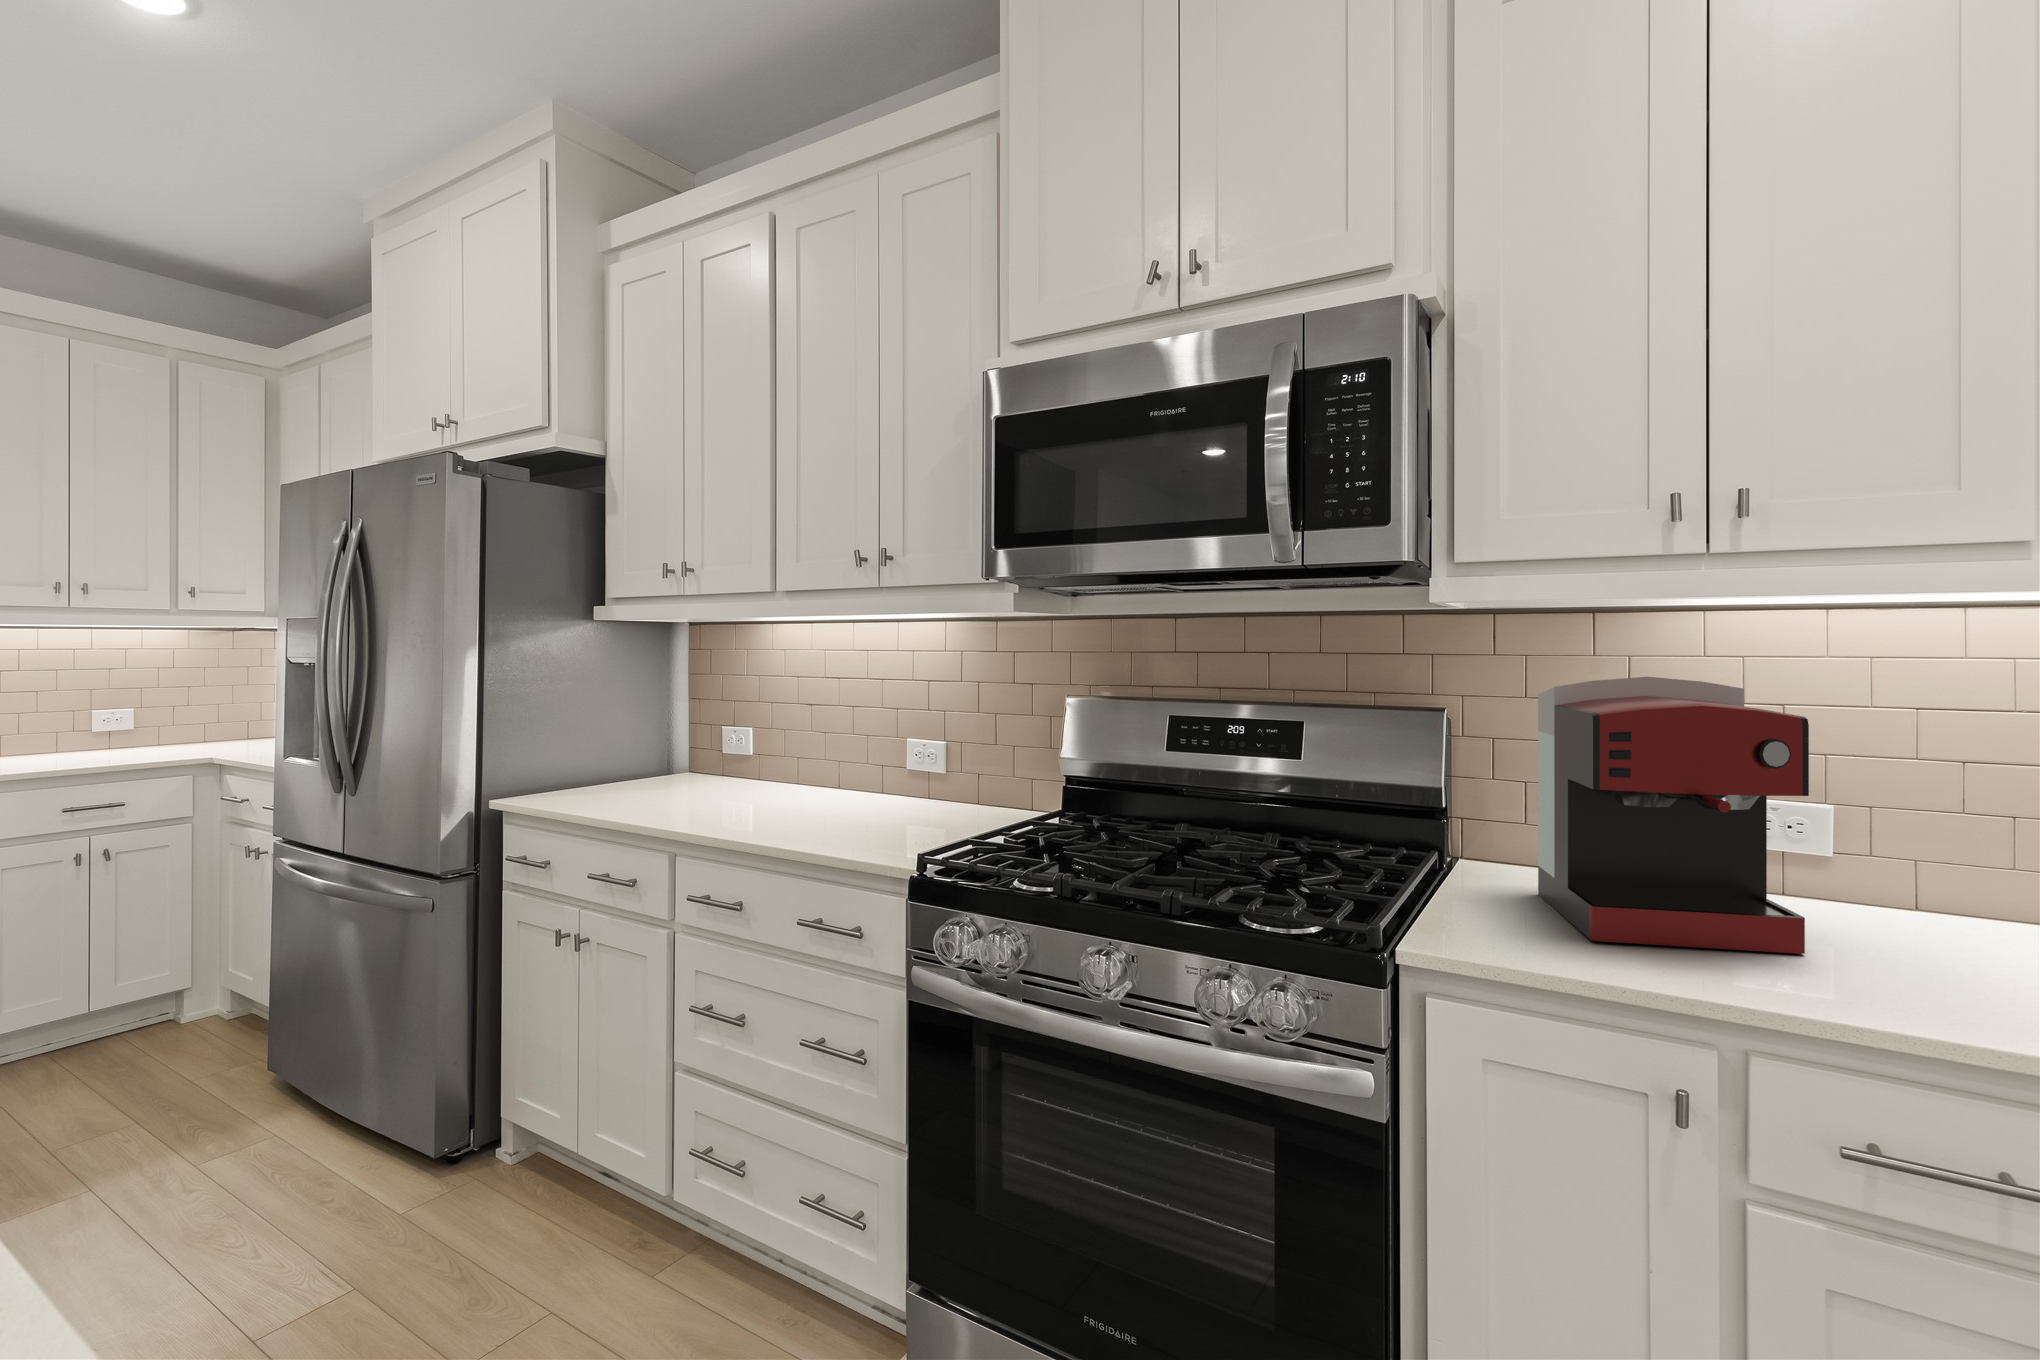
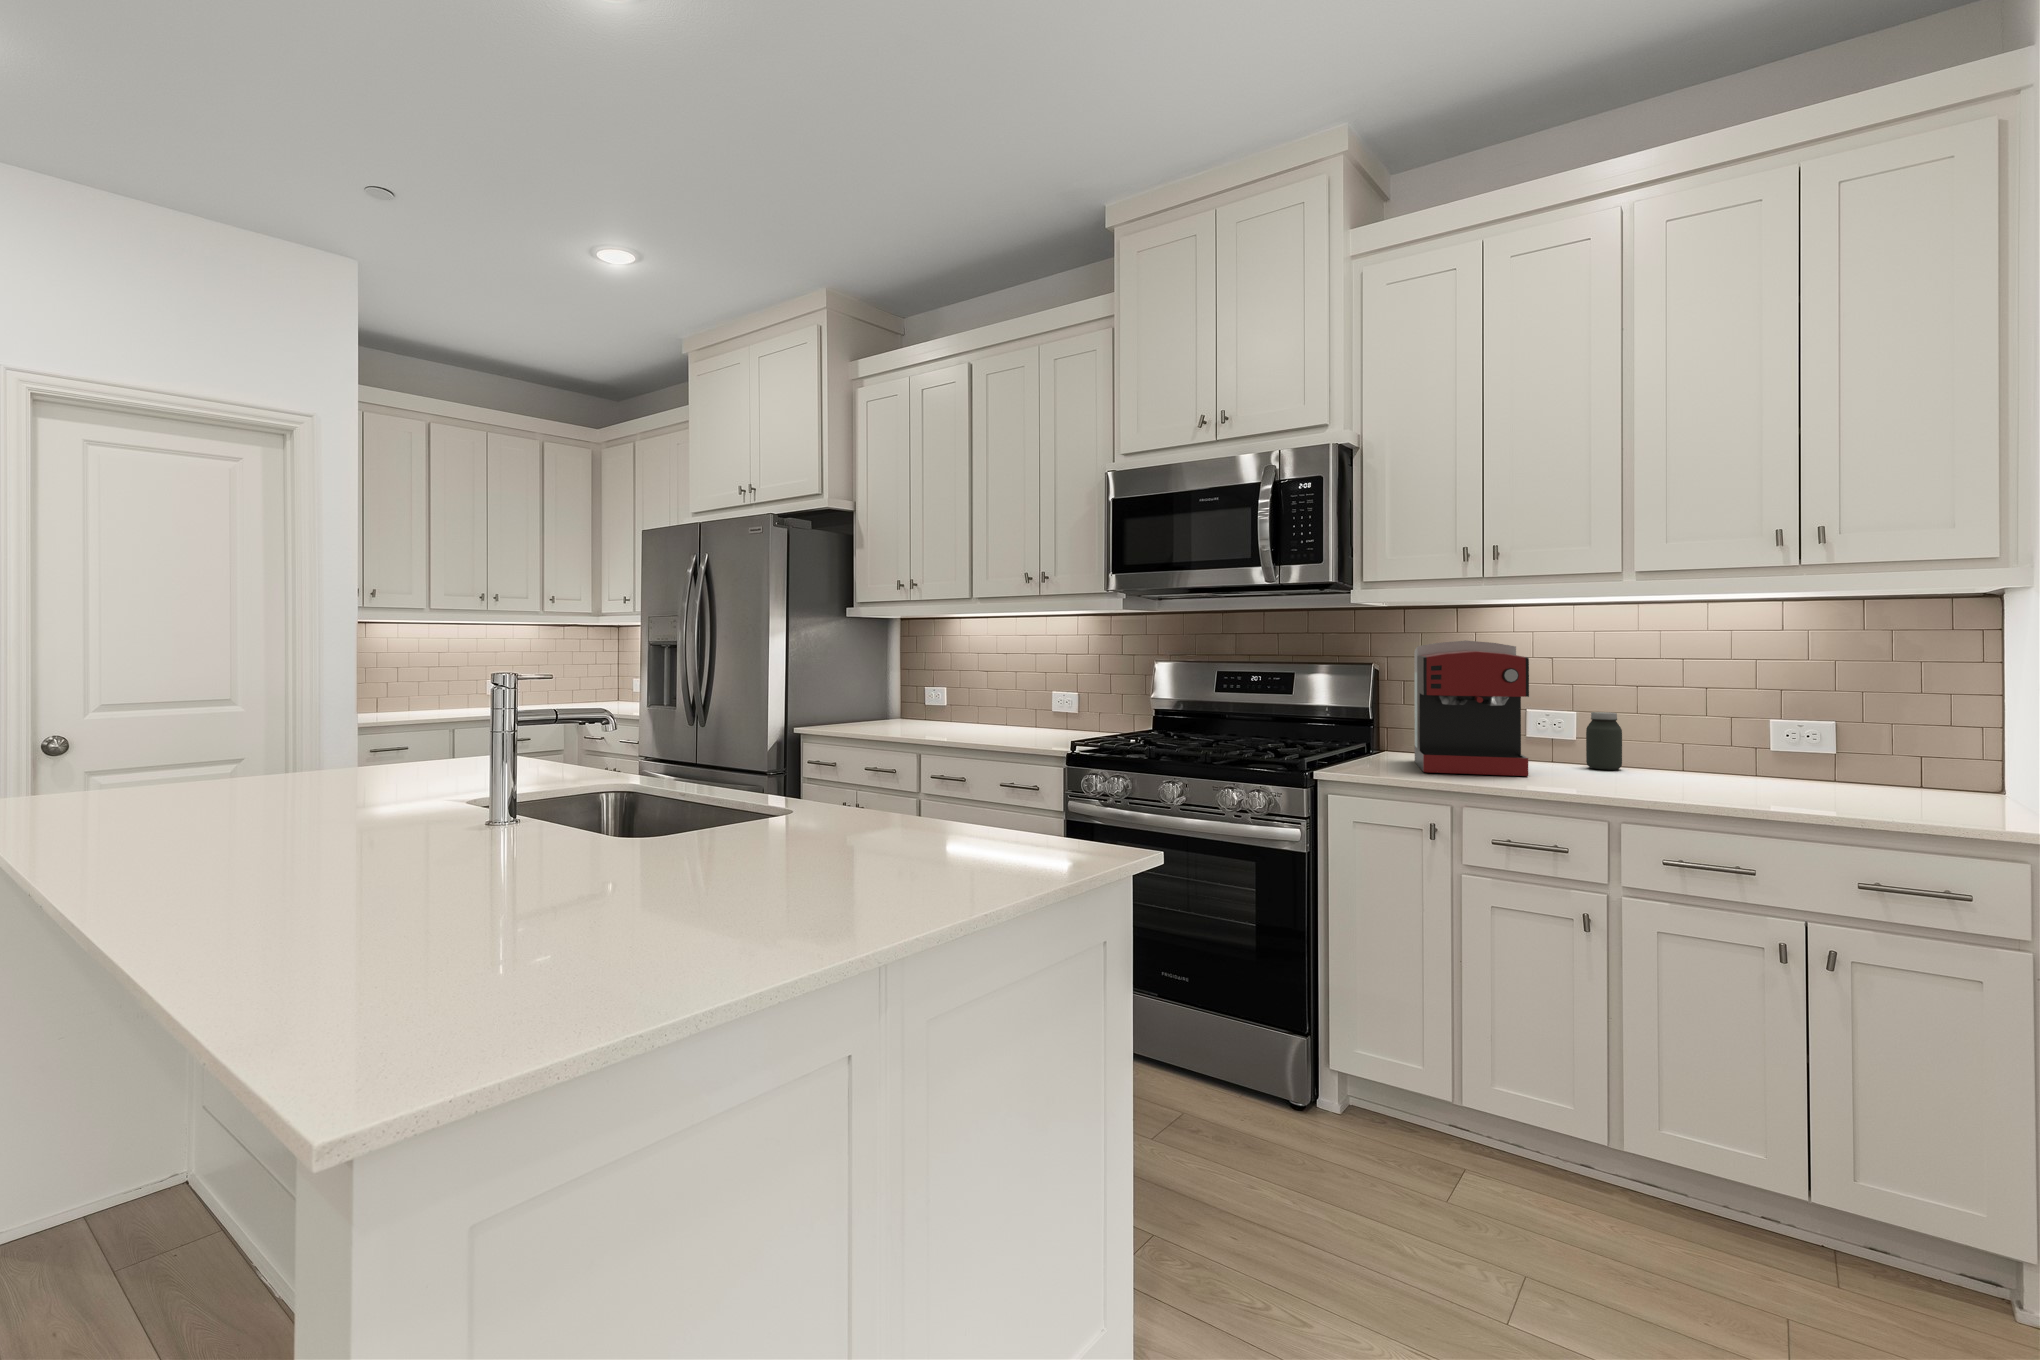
jar: none [1869,811,1945,925] -> present [1586,712,1622,770]

